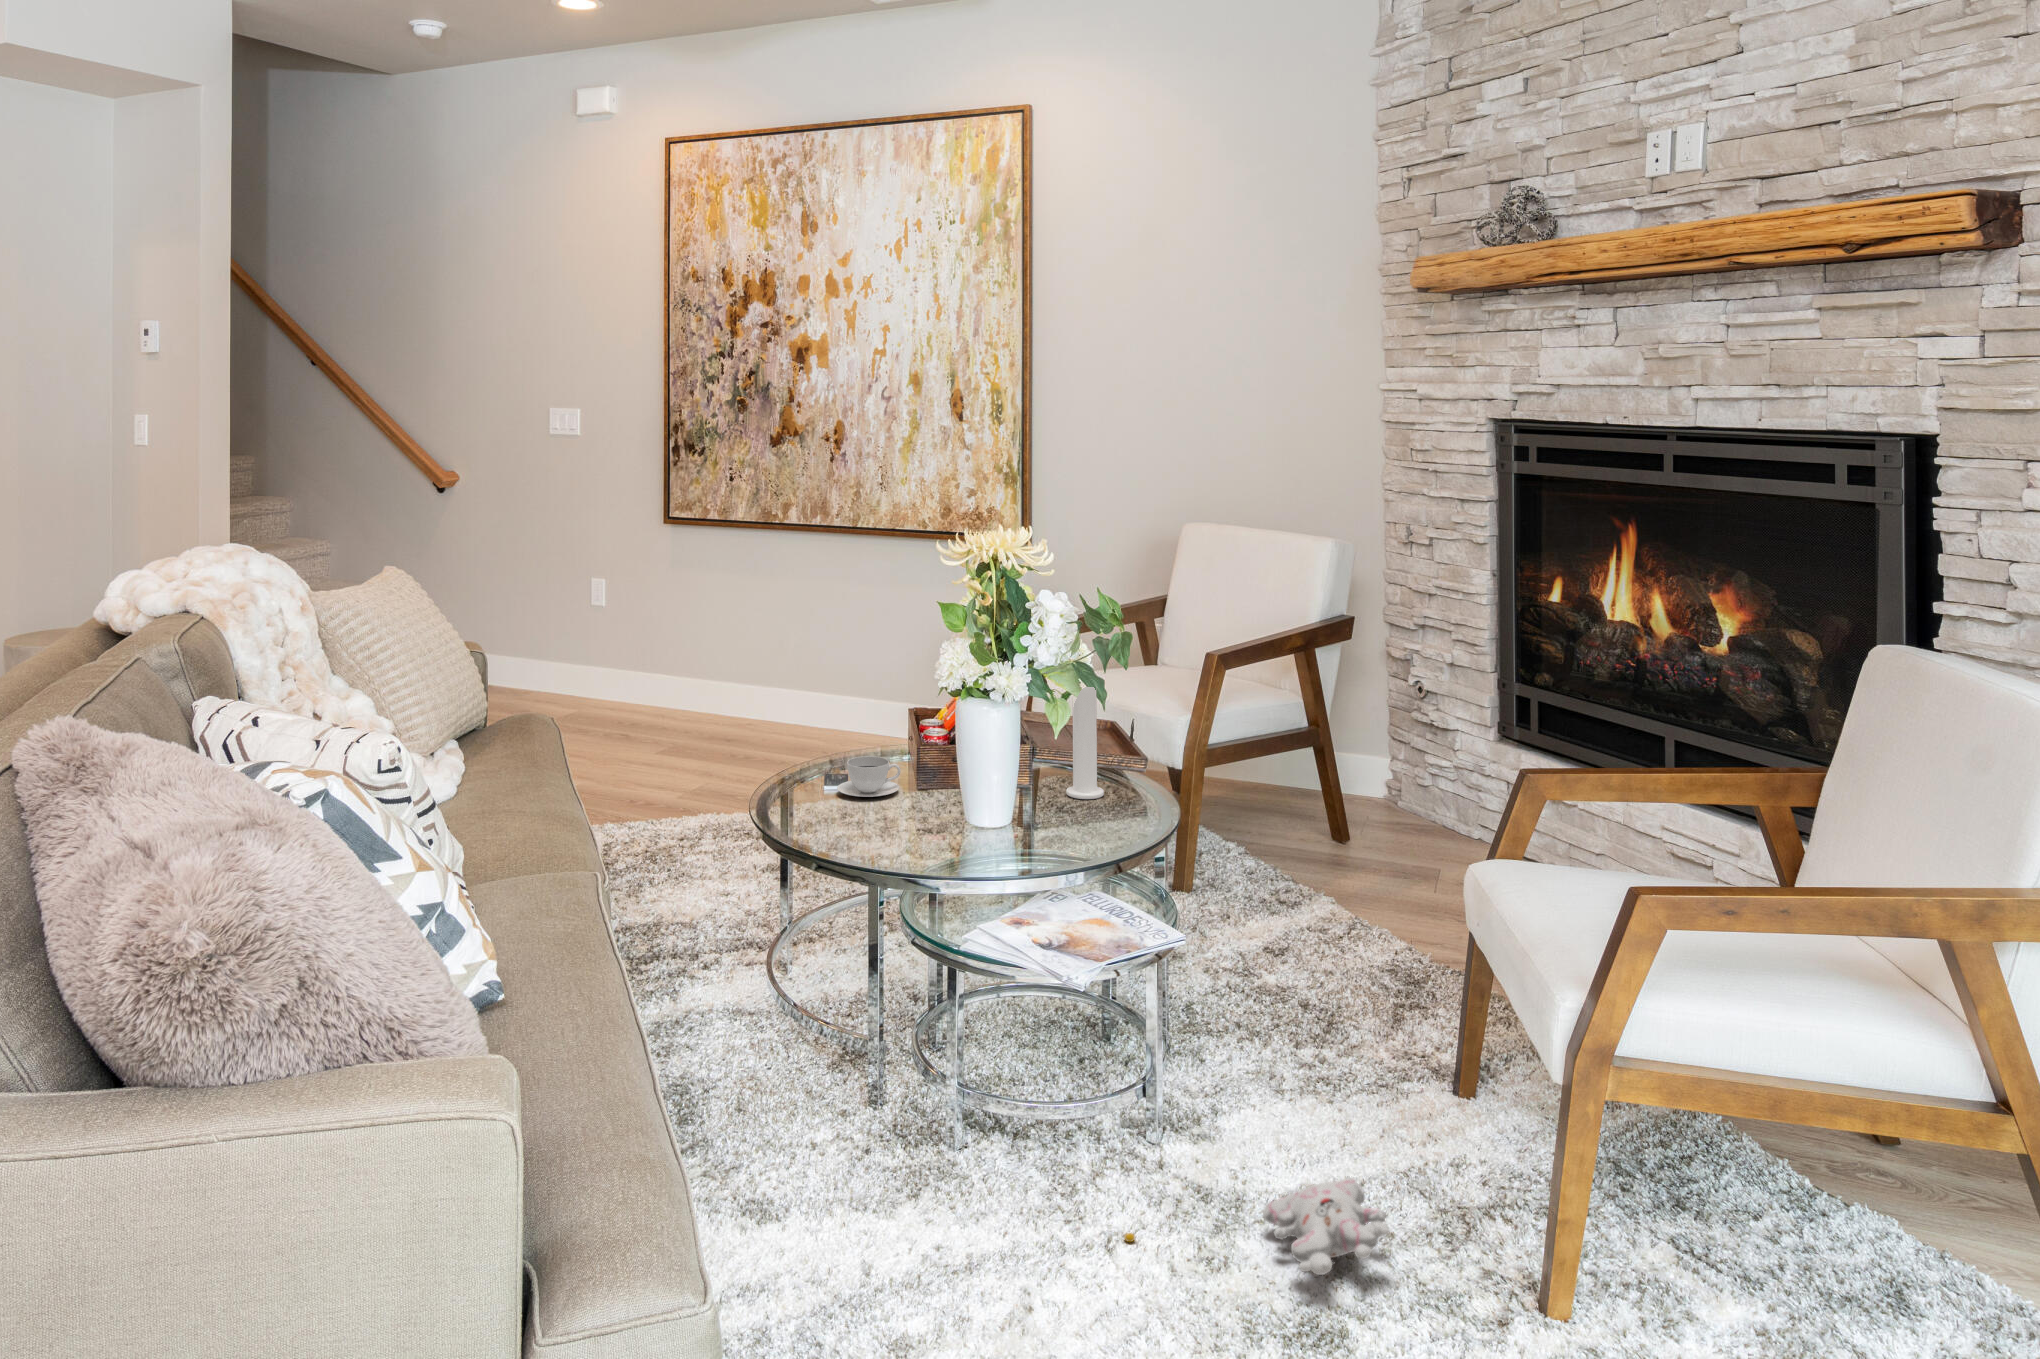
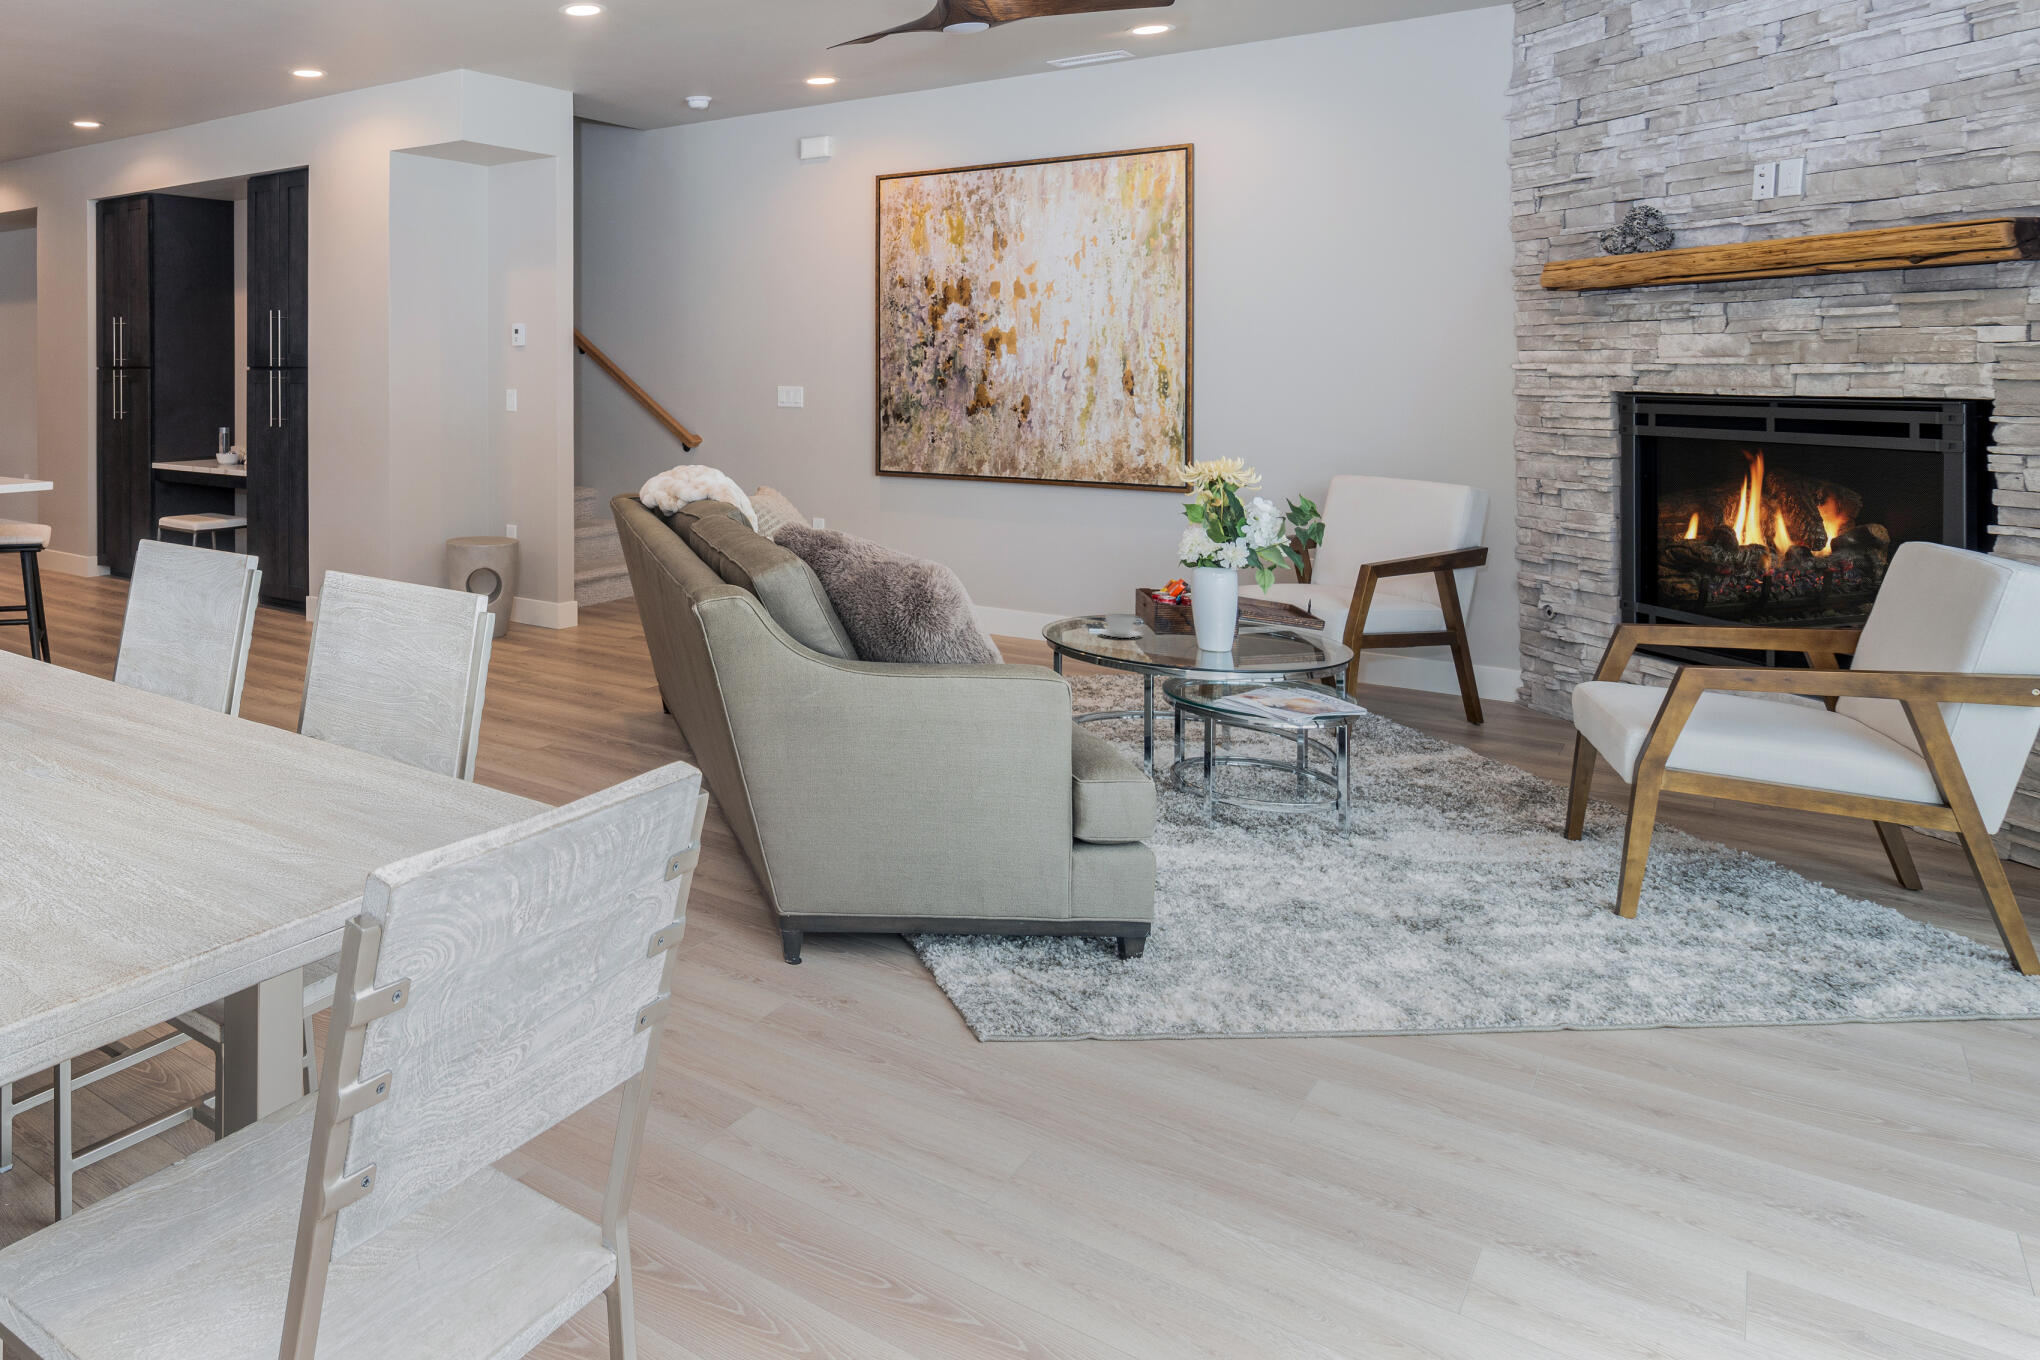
candle: present [1066,687,1104,799] -> none [1267,553,1296,645]
plush toy: present [1124,1178,1390,1275] -> none [1336,859,1521,898]

